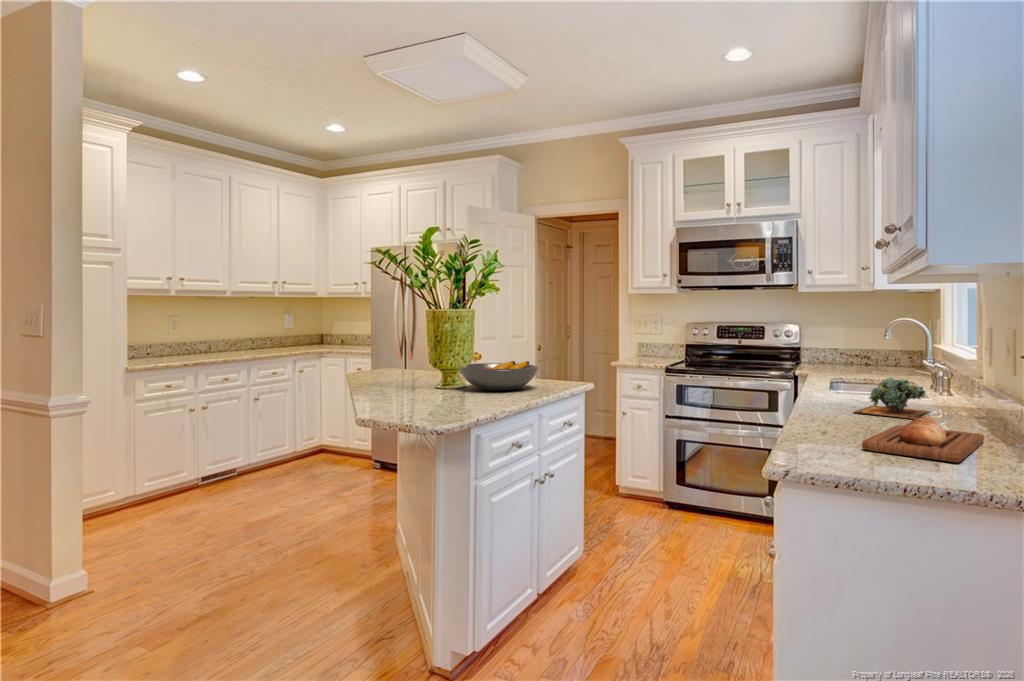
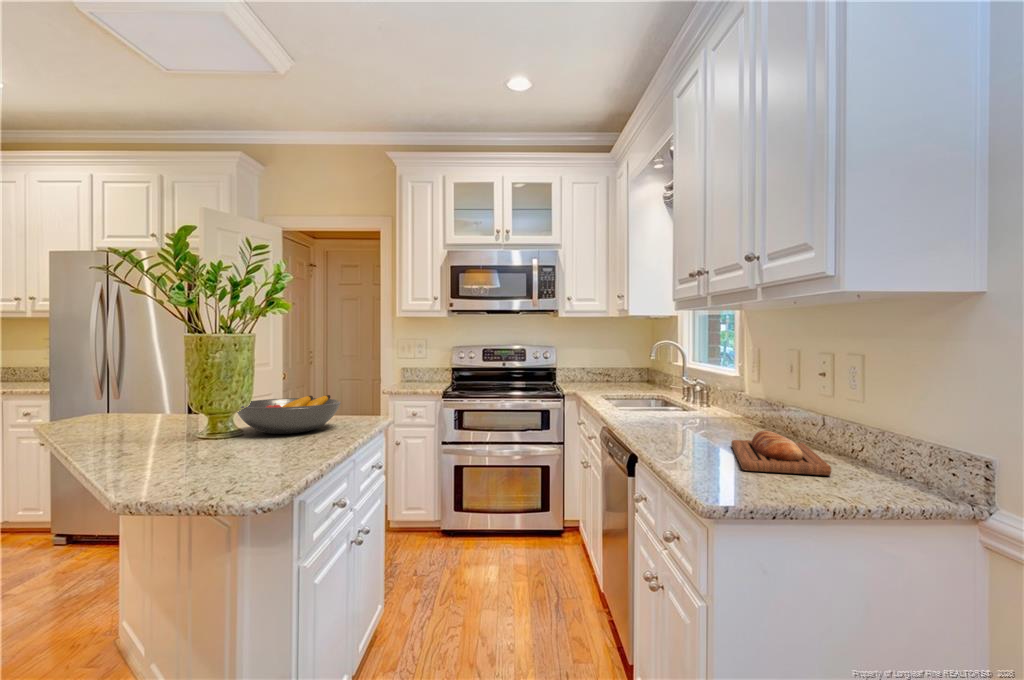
succulent plant: present [854,377,929,419] -> none [670,393,723,431]

